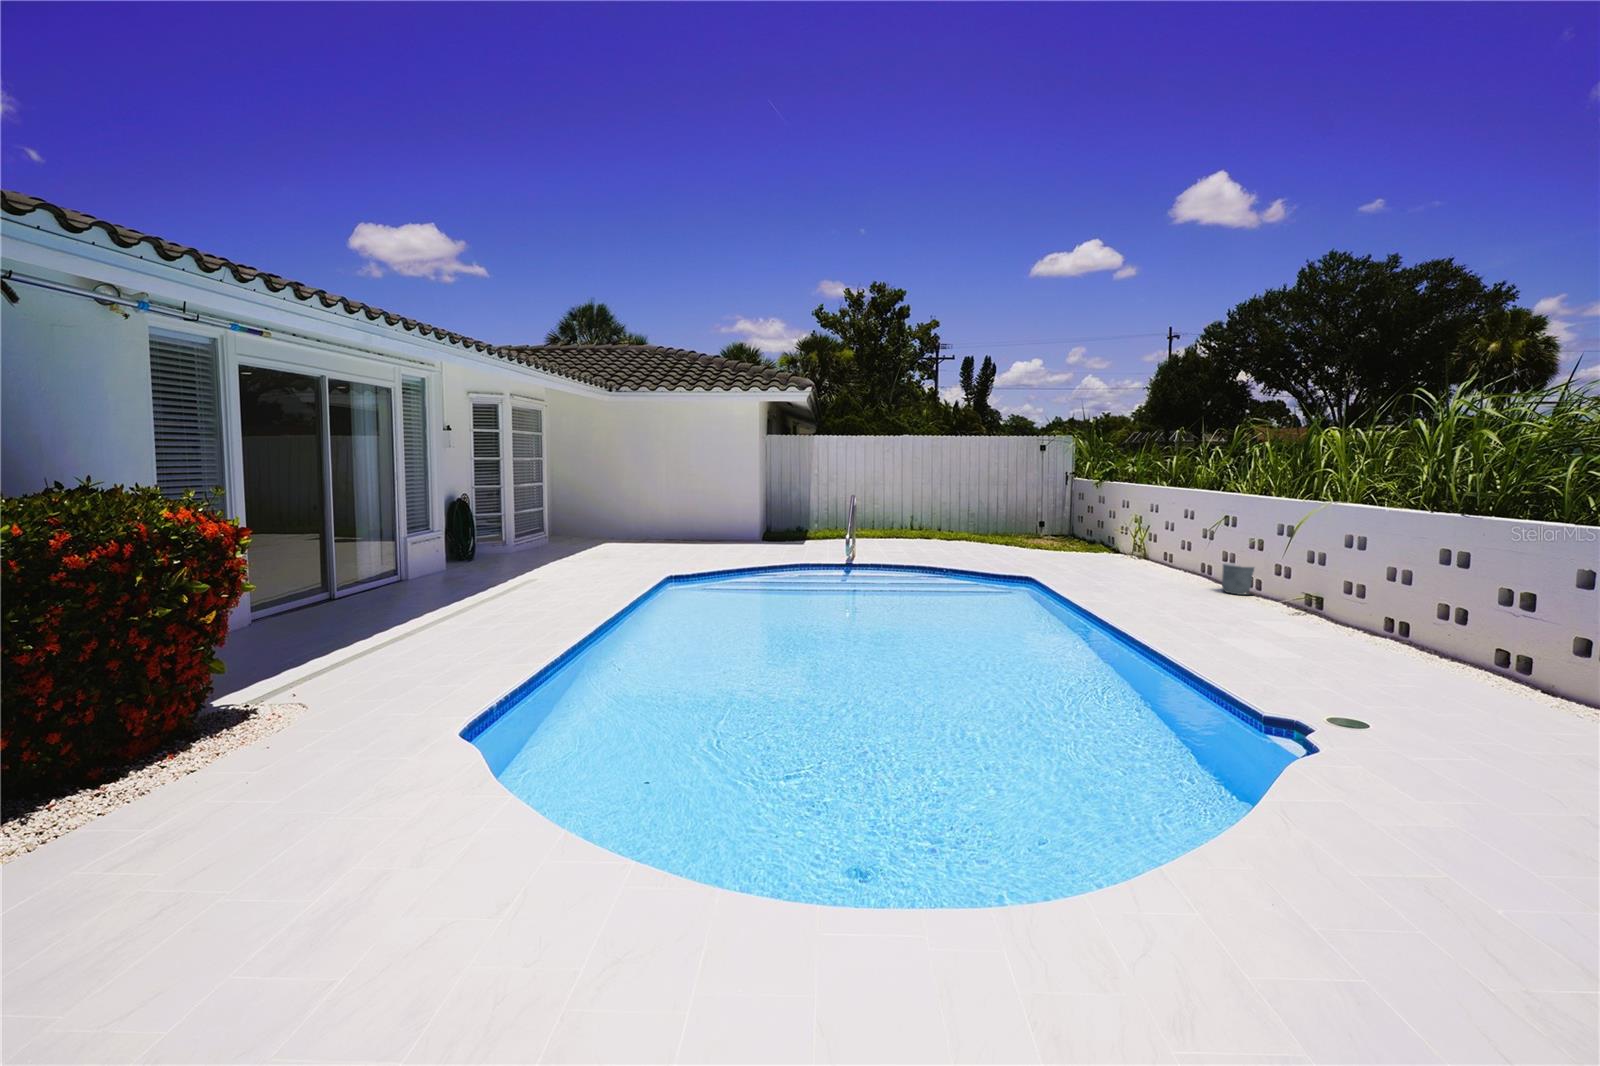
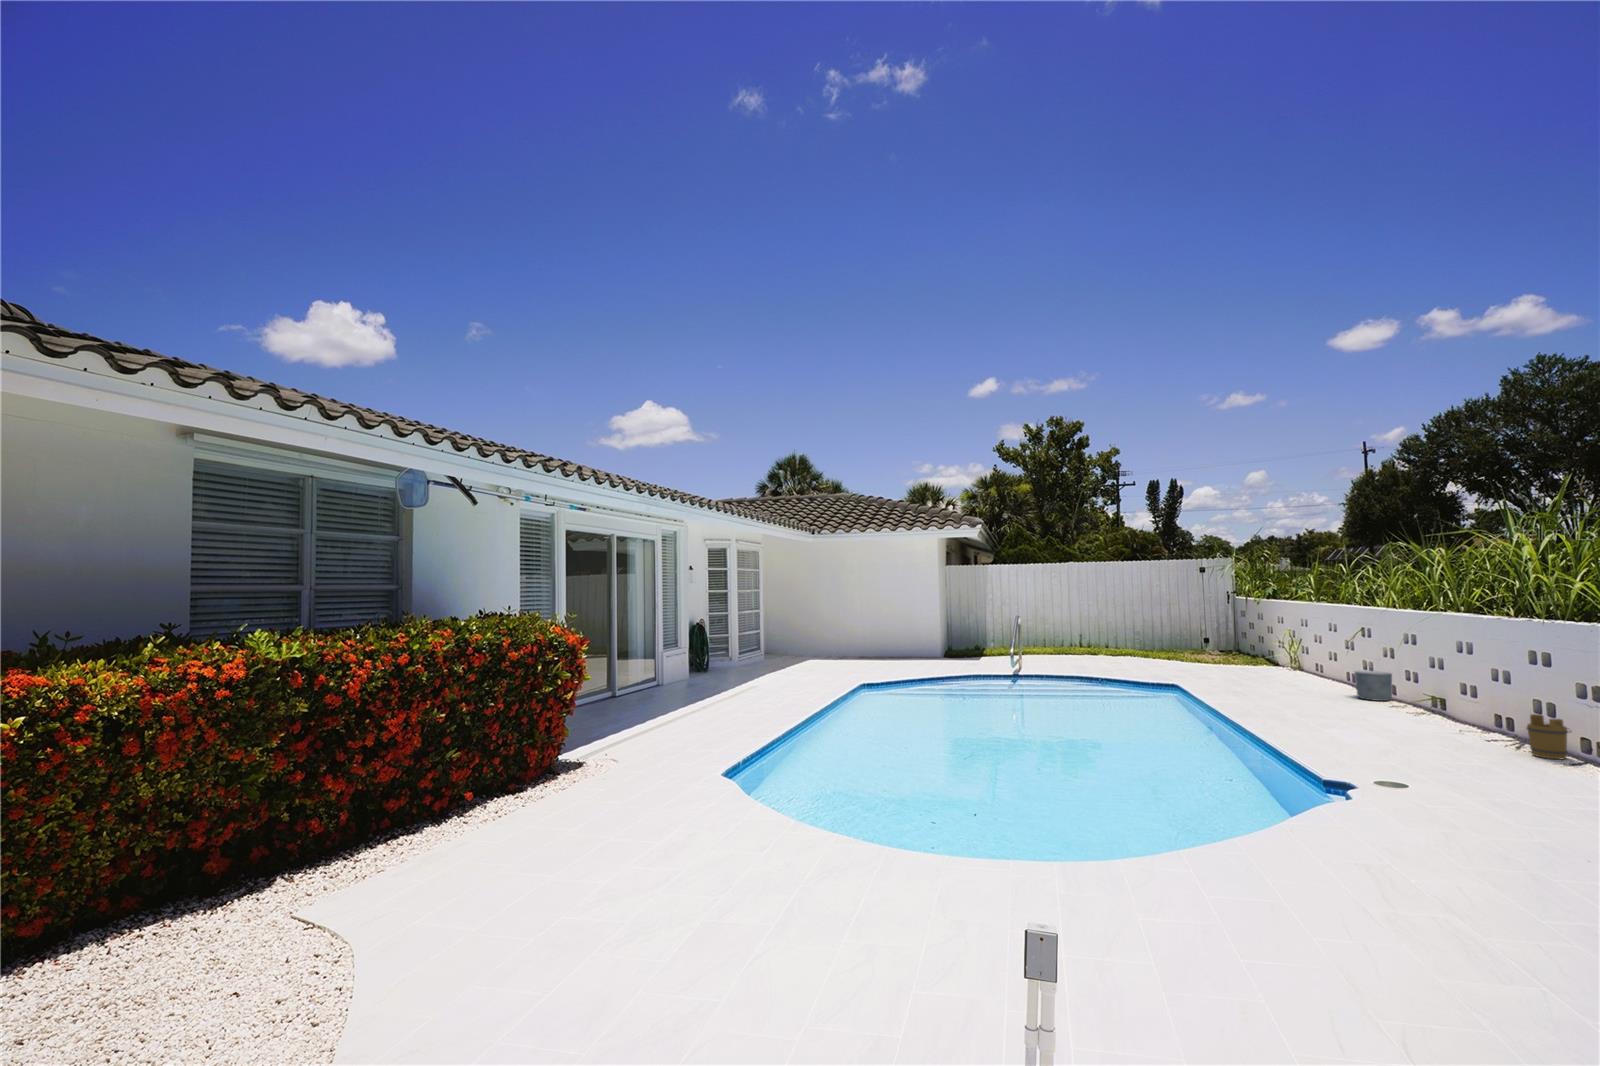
bucket: none [1450,620,1497,670] -> present [1527,714,1571,759]

